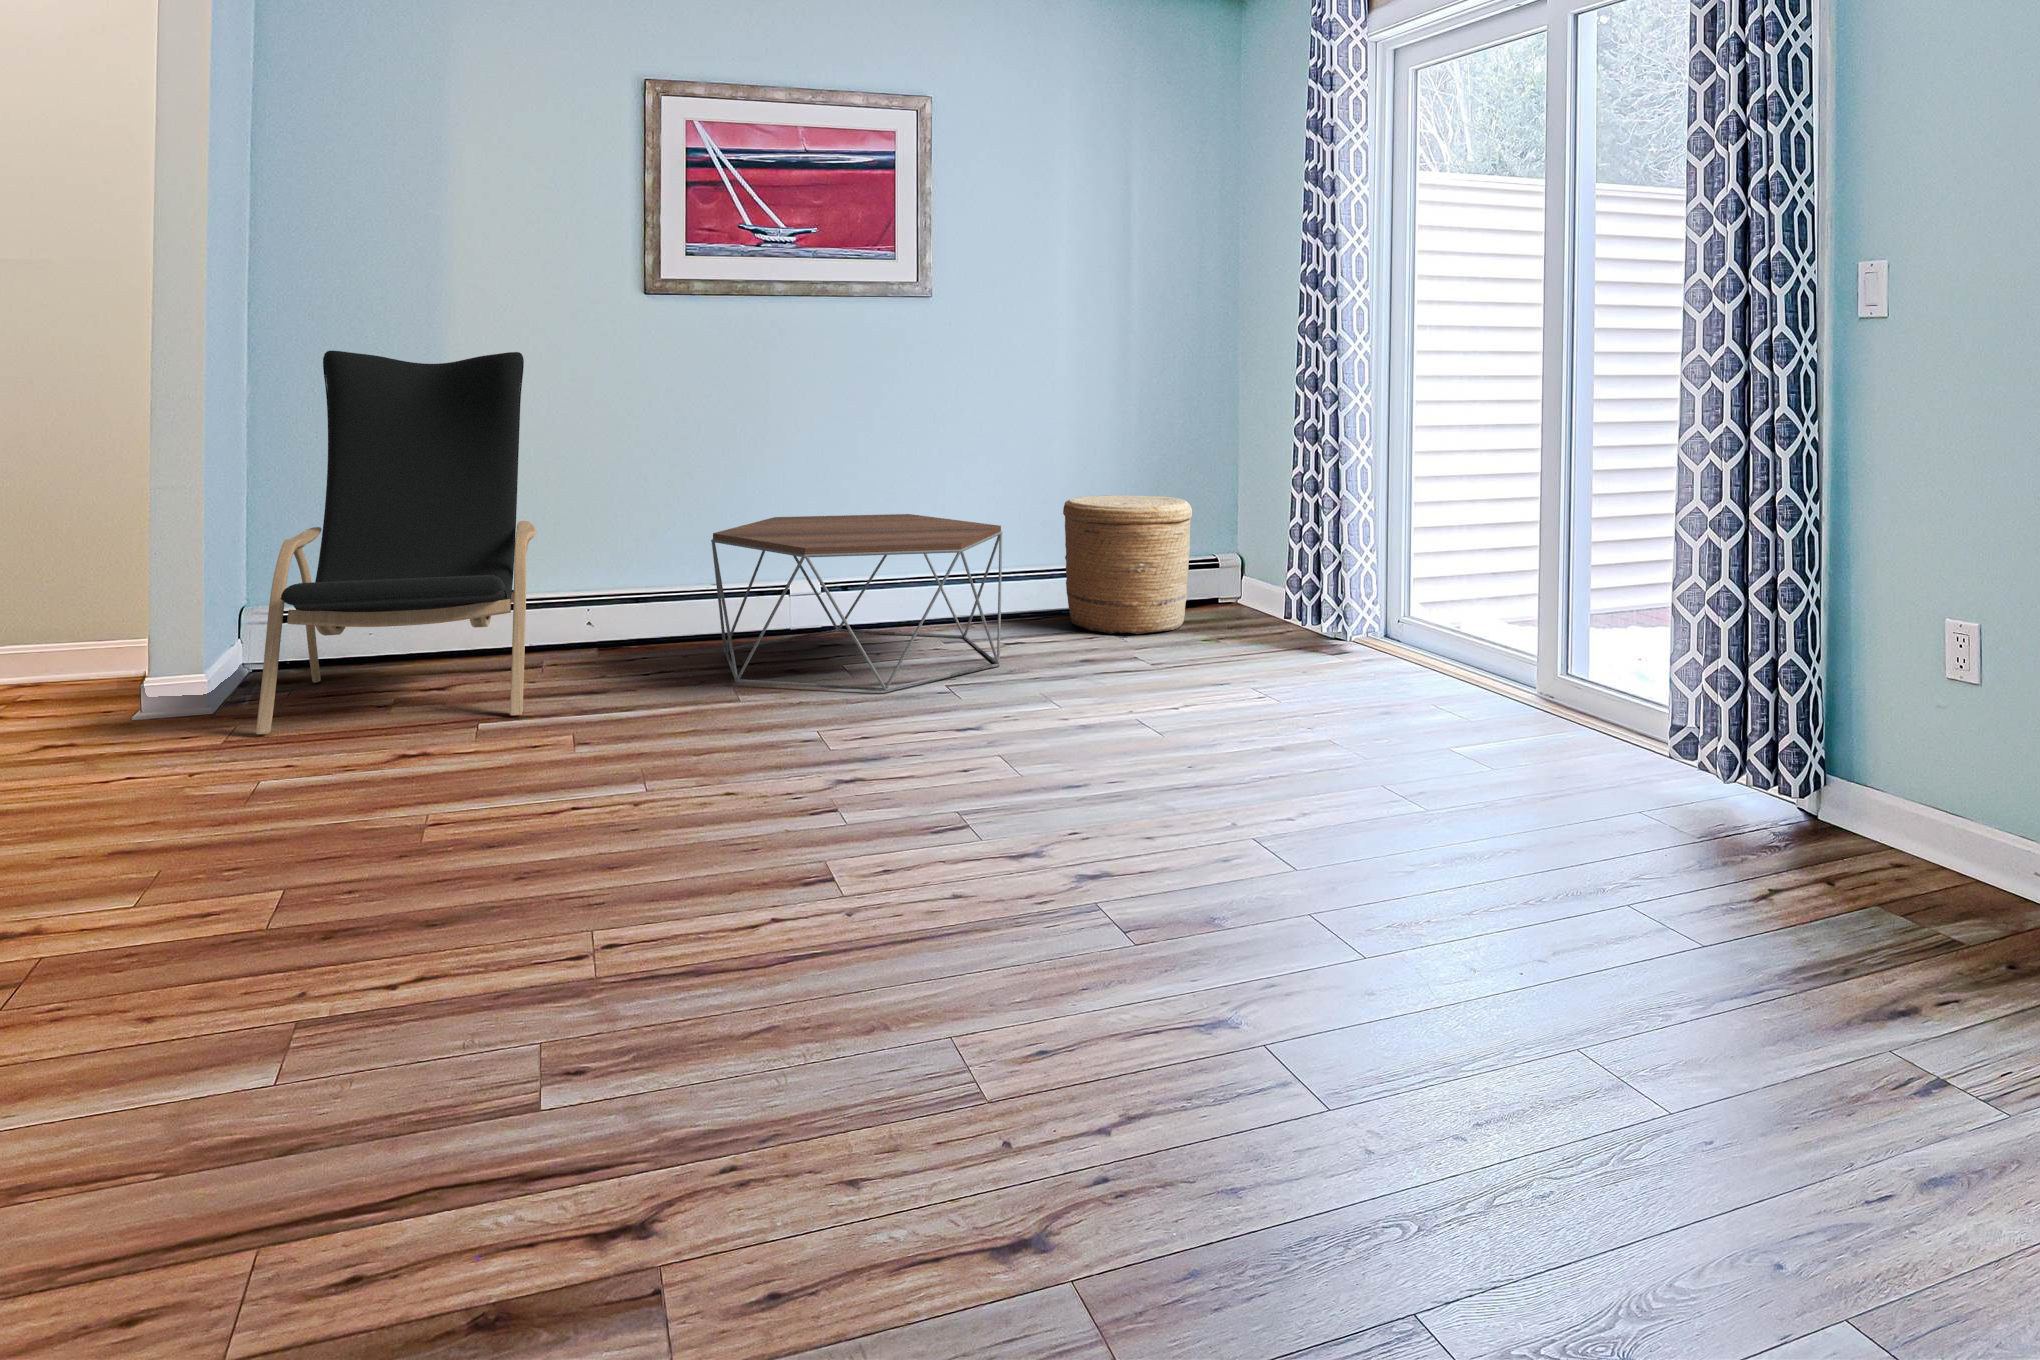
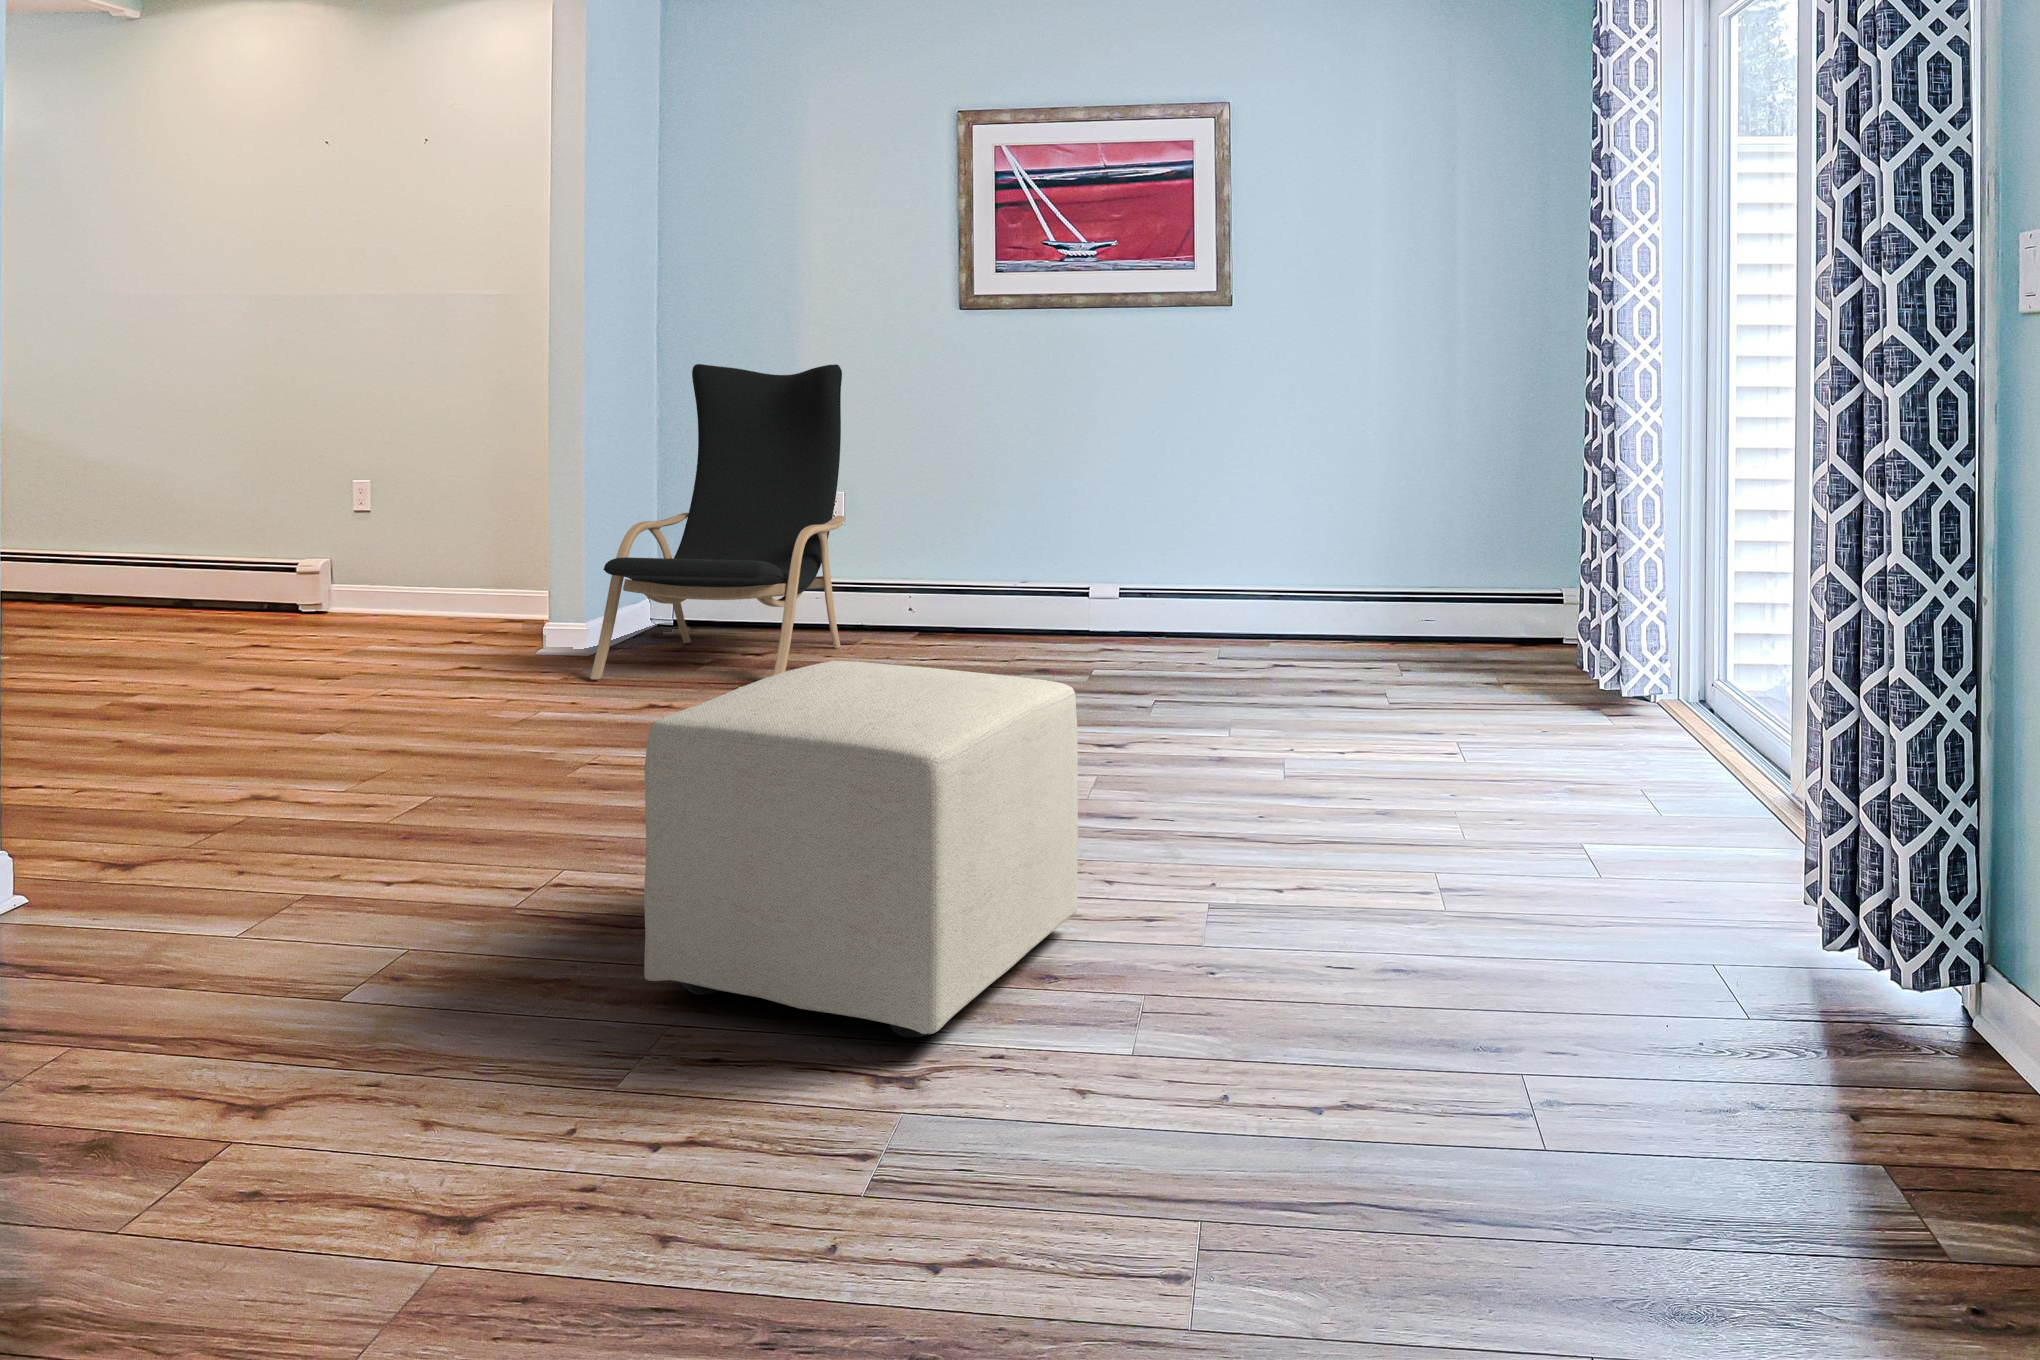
woven basket: present [1063,495,1192,634] -> none [1361,518,1505,673]
coffee table: present [711,514,1002,691] -> none [976,524,1262,702]
ottoman: none [900,654,1251,1012] -> present [644,661,1078,1037]

